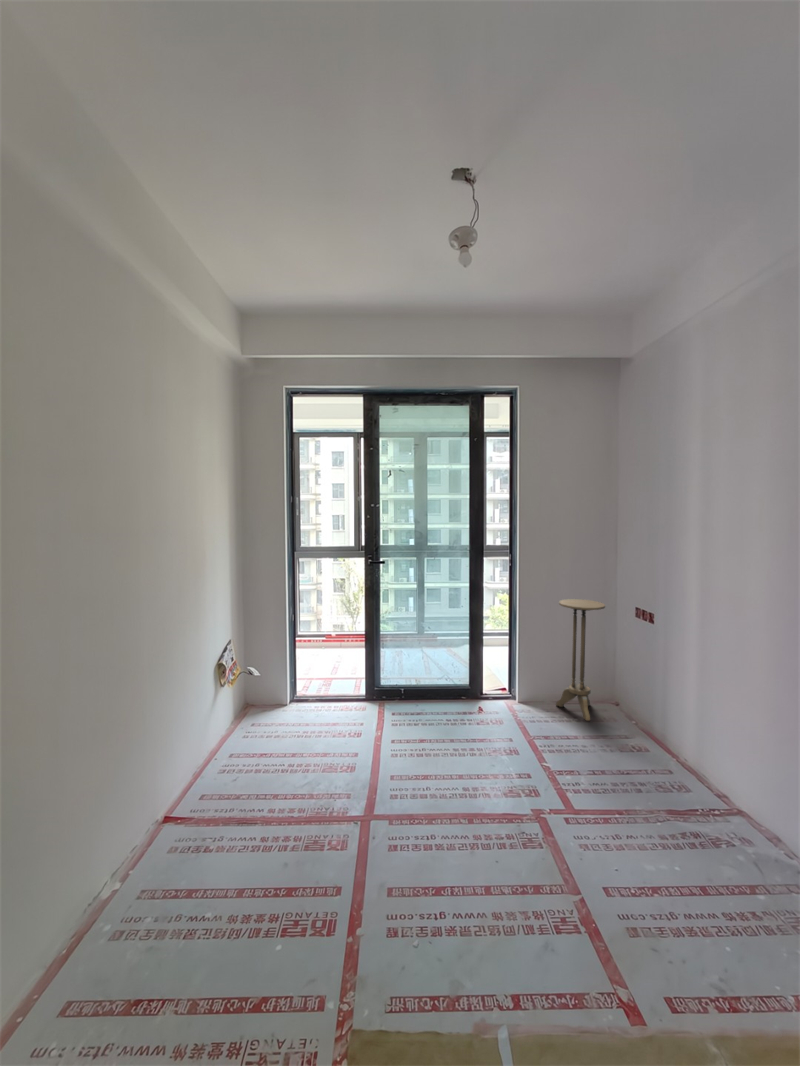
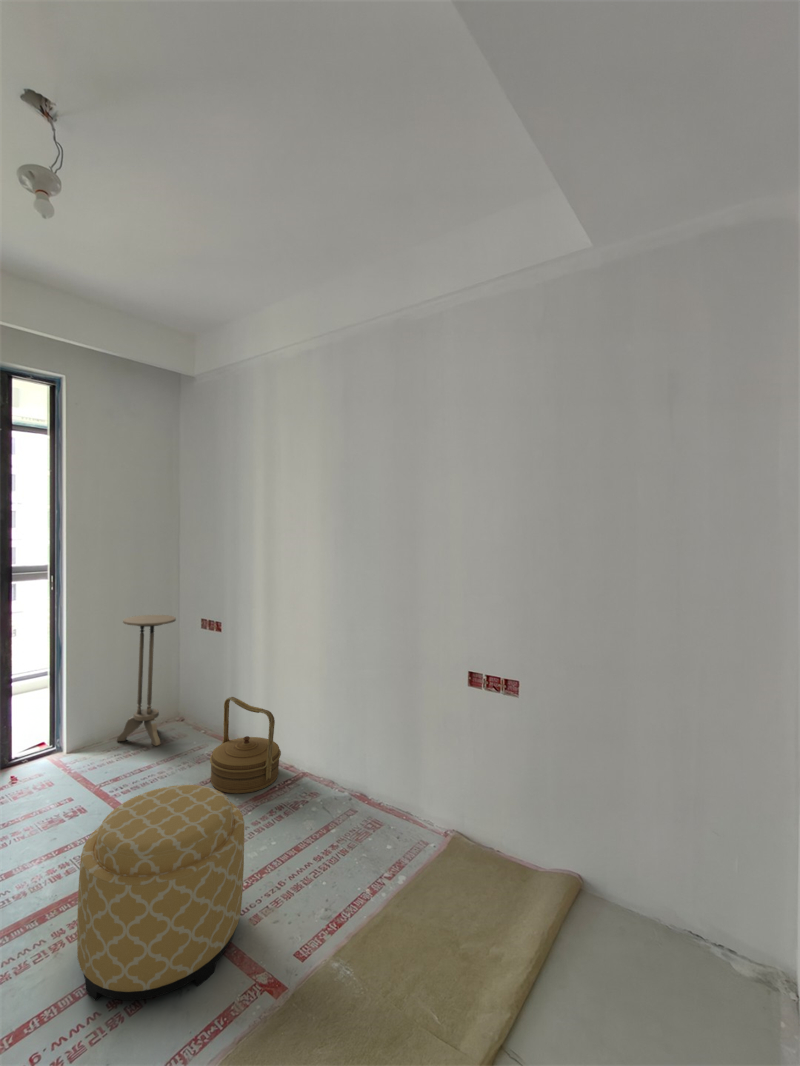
woven basket: none [626,695,709,805] -> present [210,697,281,794]
ottoman: none [479,756,621,954] -> present [77,785,244,1000]

